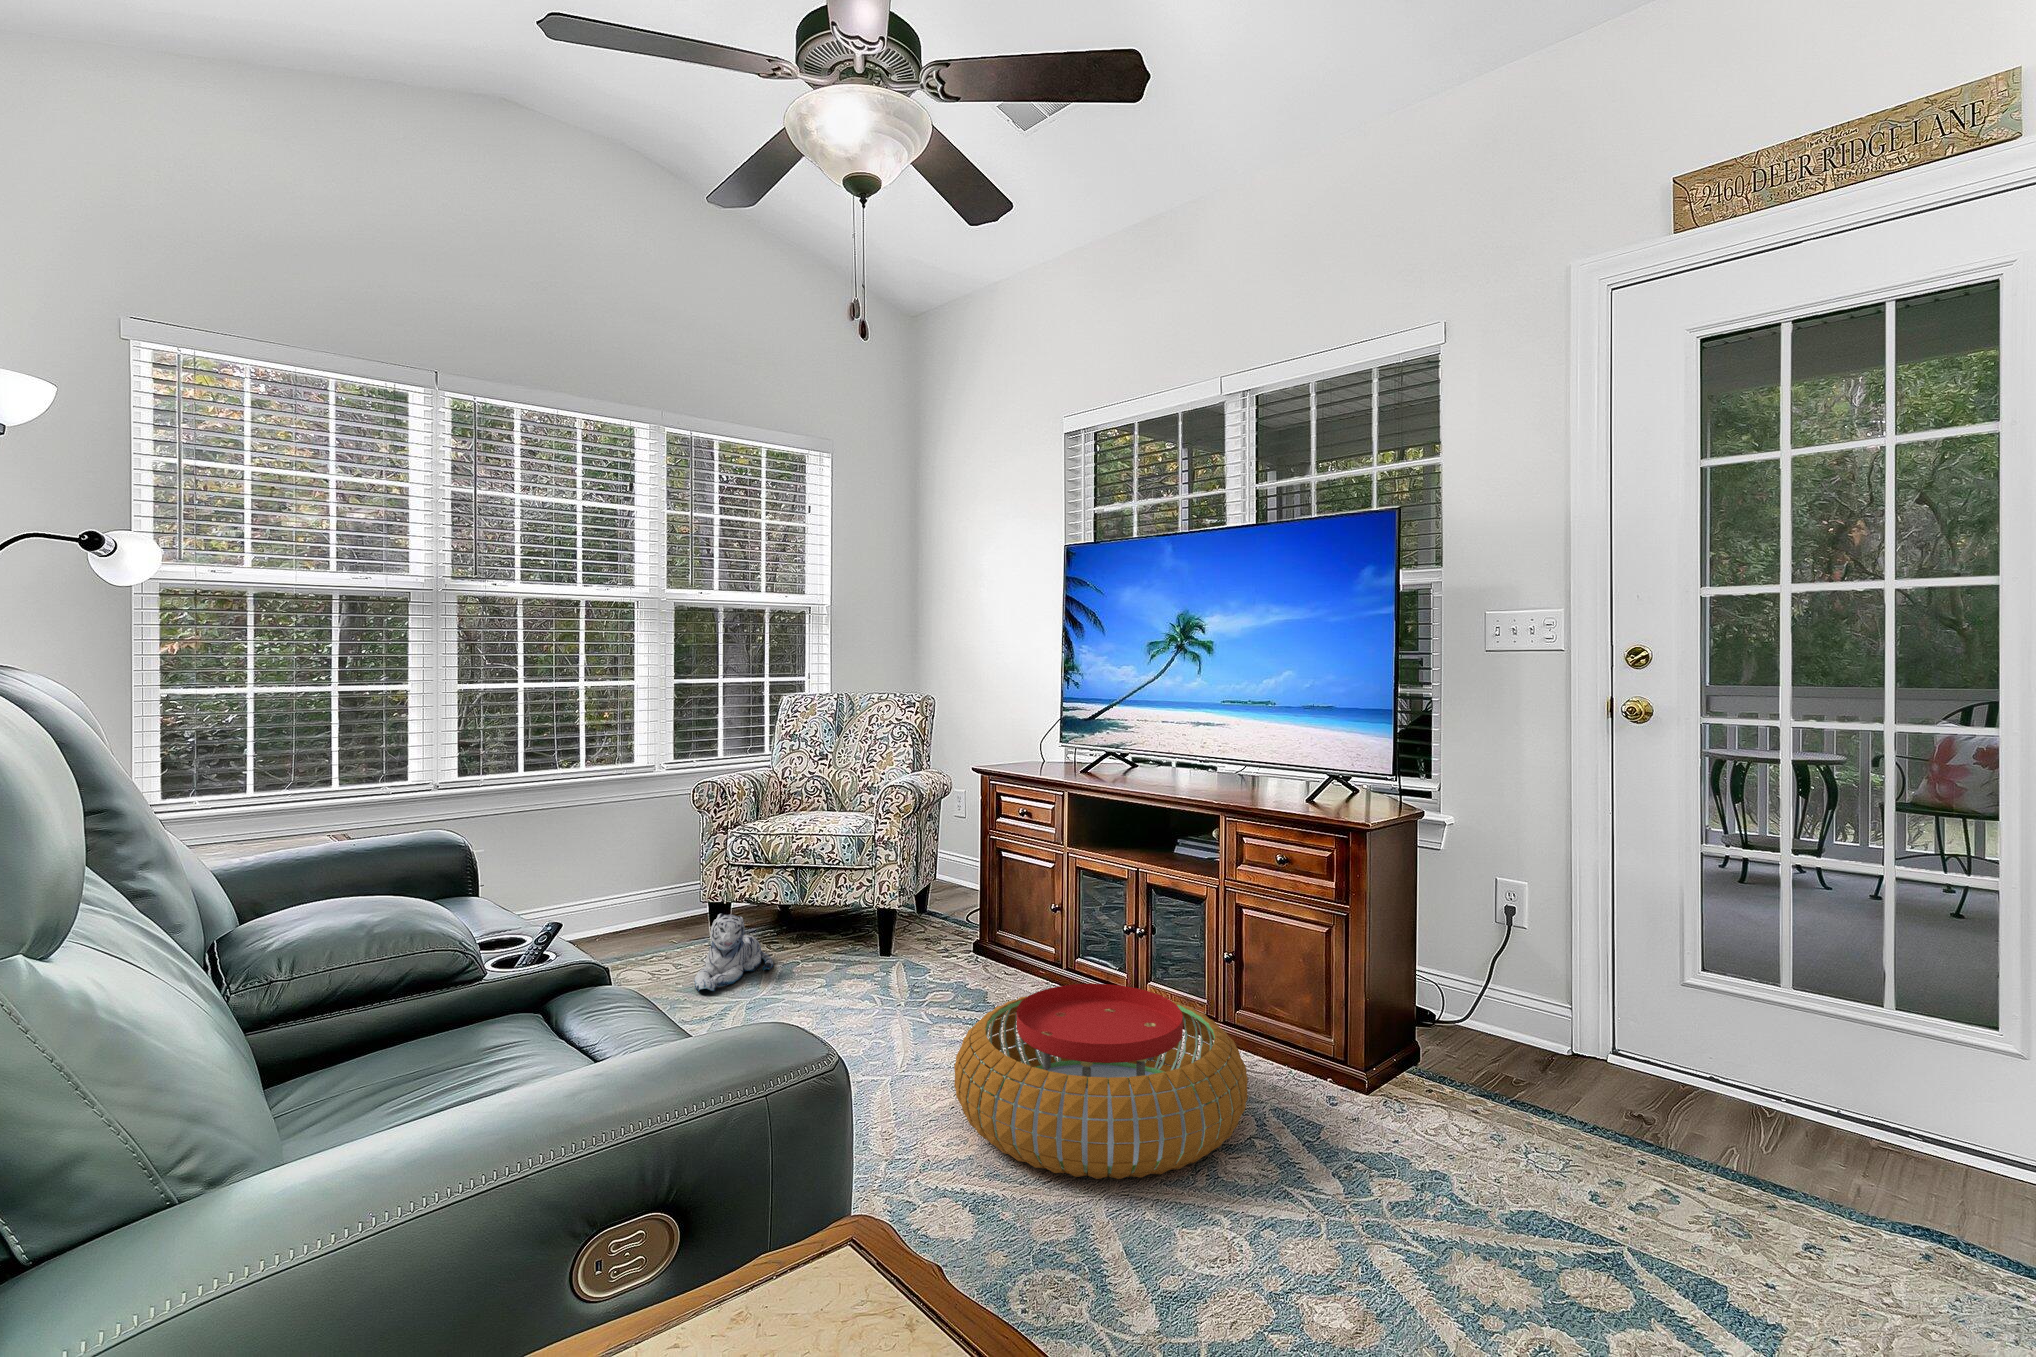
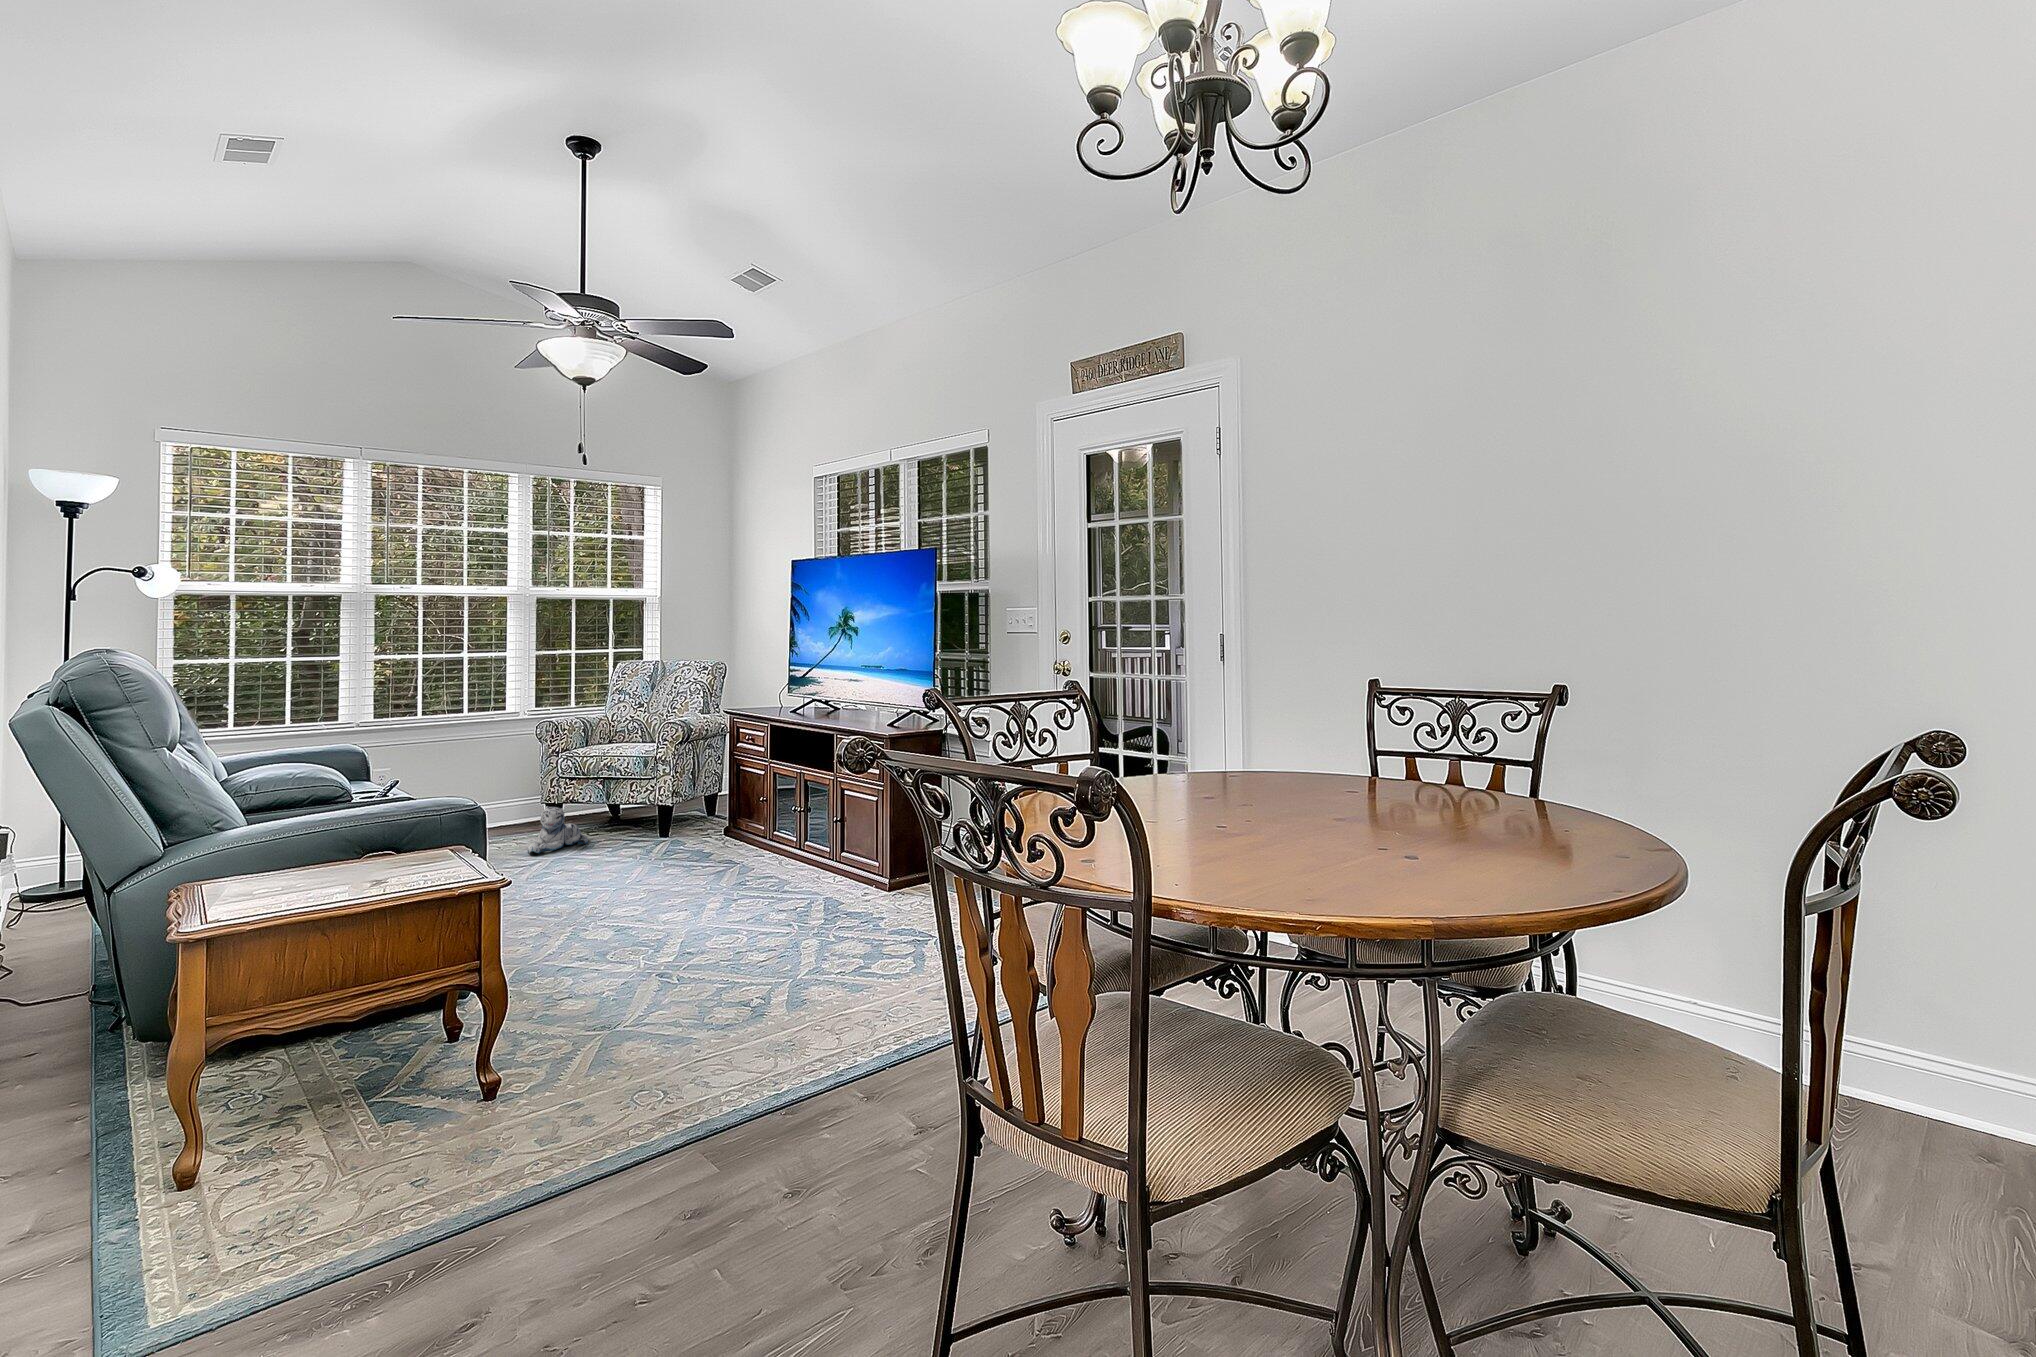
pouf: present [954,984,1248,1179] -> none [637,830,810,917]

